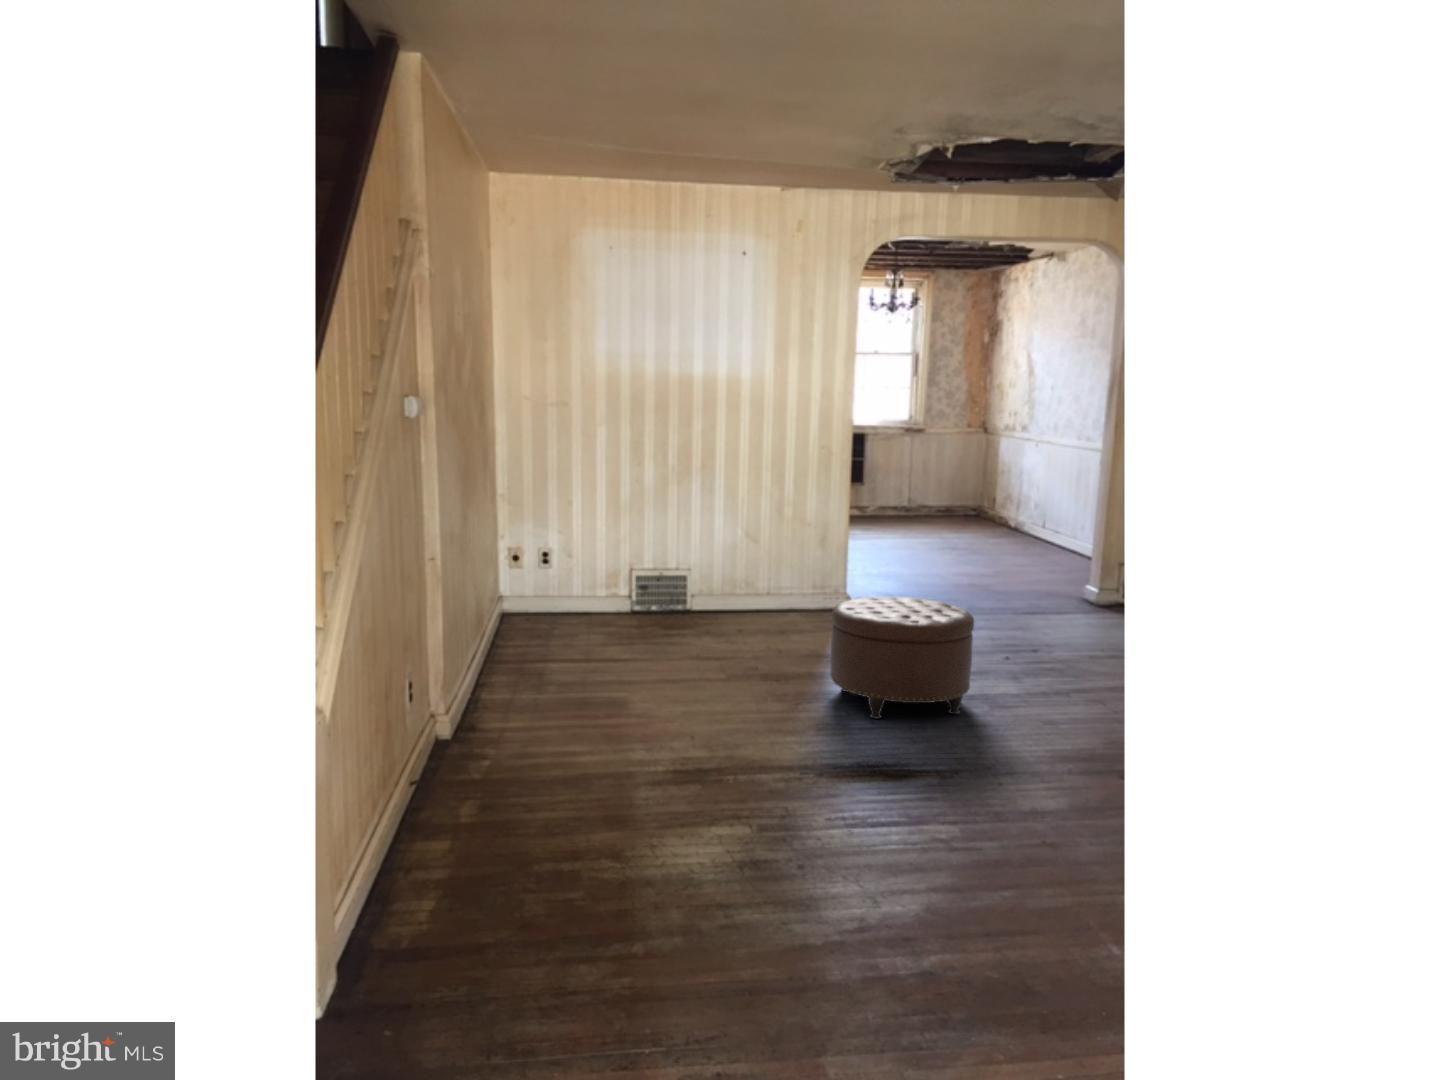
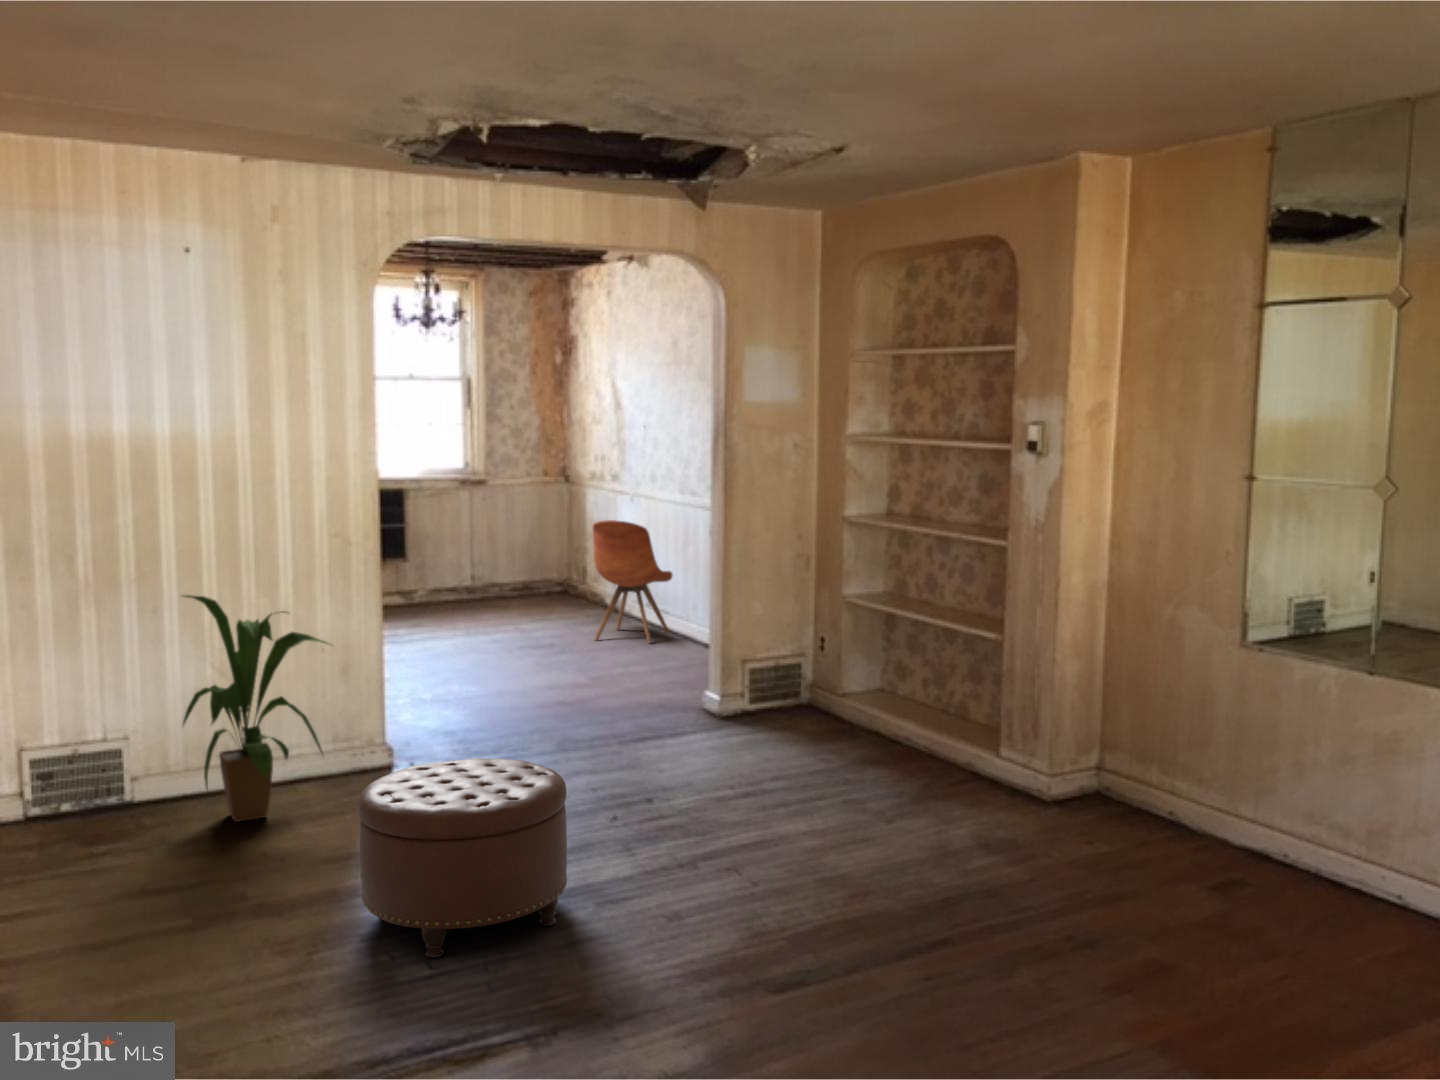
dining chair: none [1000,457,1068,553] -> present [593,520,672,642]
house plant: none [722,478,818,629] -> present [183,595,331,822]

